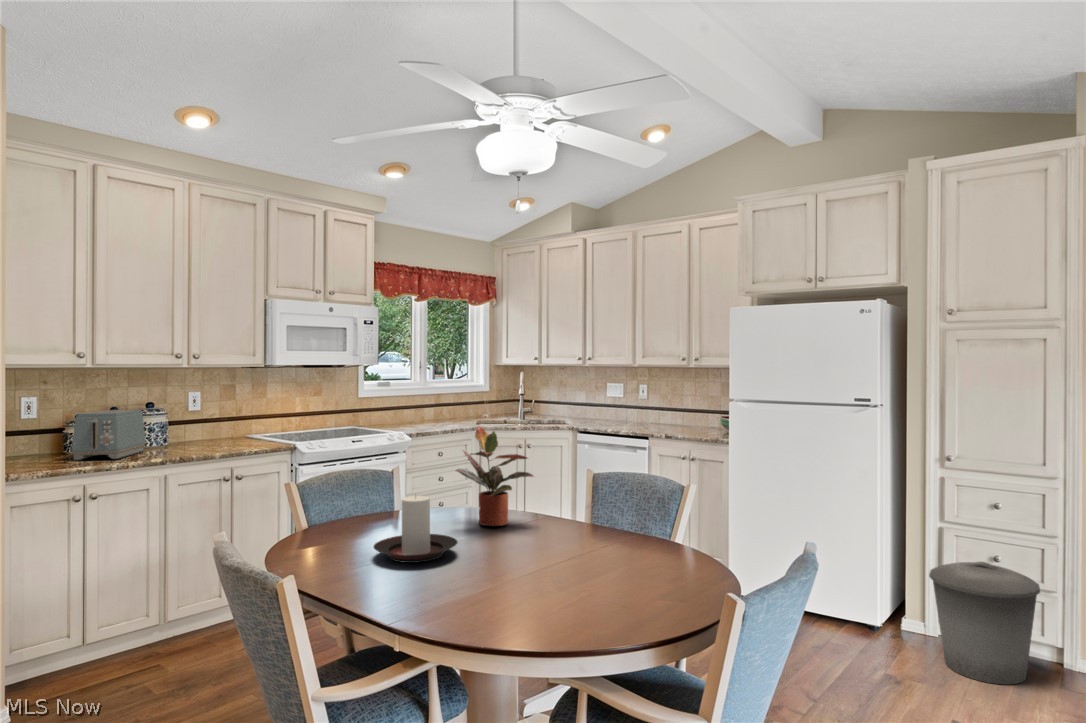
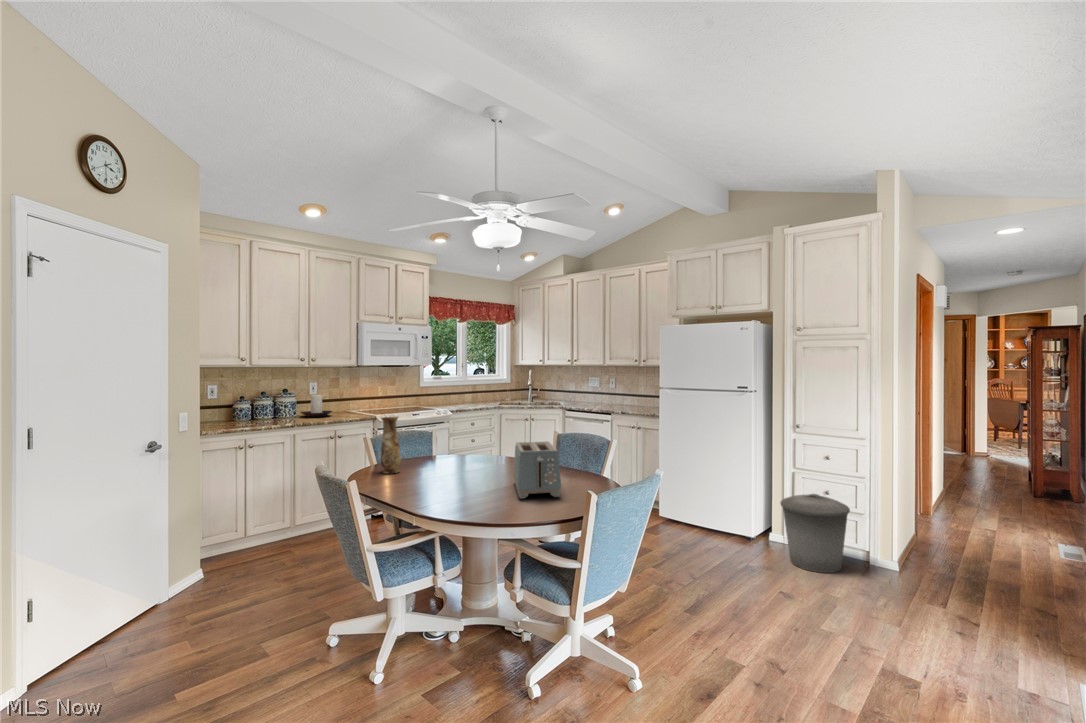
toaster: present [72,410,146,460] -> present [514,441,561,498]
potted plant: present [456,426,534,526] -> none [463,403,513,464]
vase: none [318,449,352,548] -> present [381,416,401,473]
candle holder: present [374,496,457,563] -> present [300,395,333,417]

